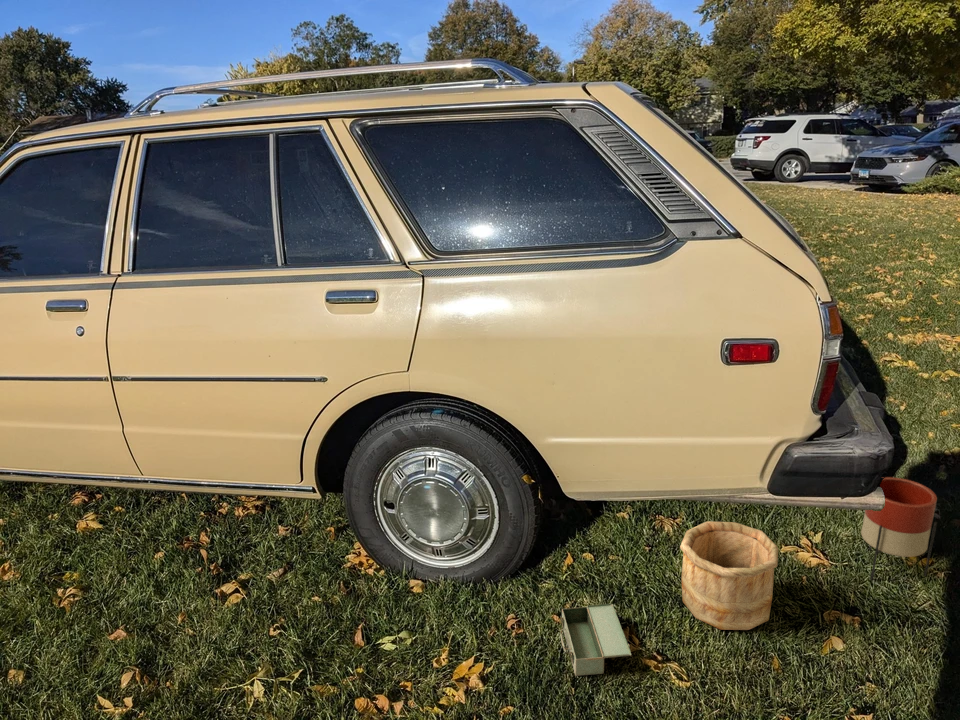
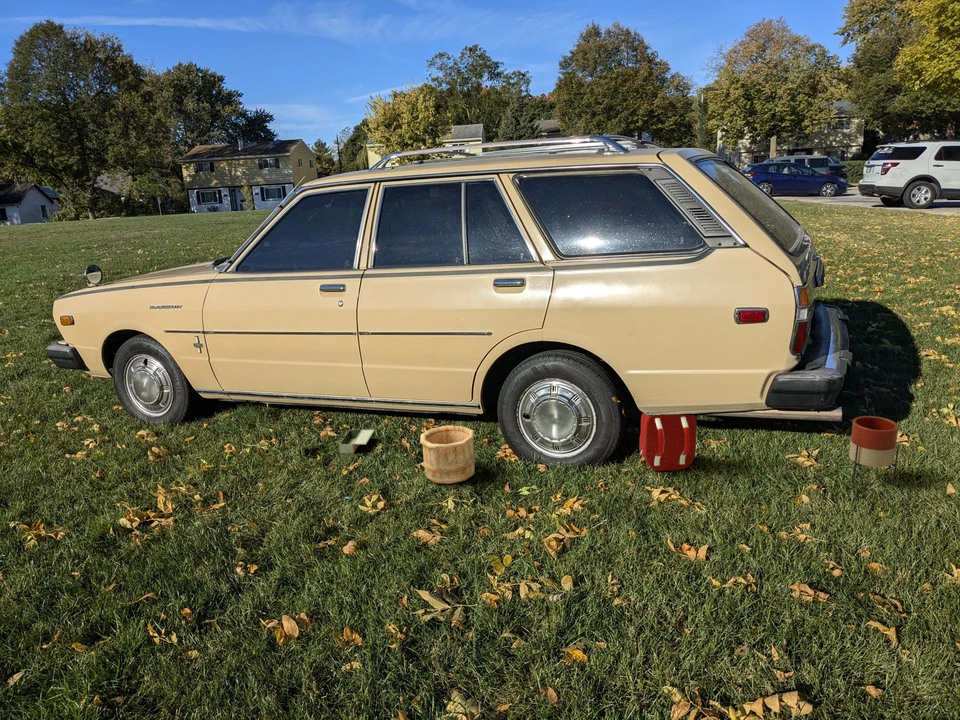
backpack: none [561,465,647,572] -> present [639,413,697,471]
wooden bucket: present [680,521,778,630] -> present [420,425,475,484]
toolbox: present [560,604,631,676] -> present [339,429,375,454]

